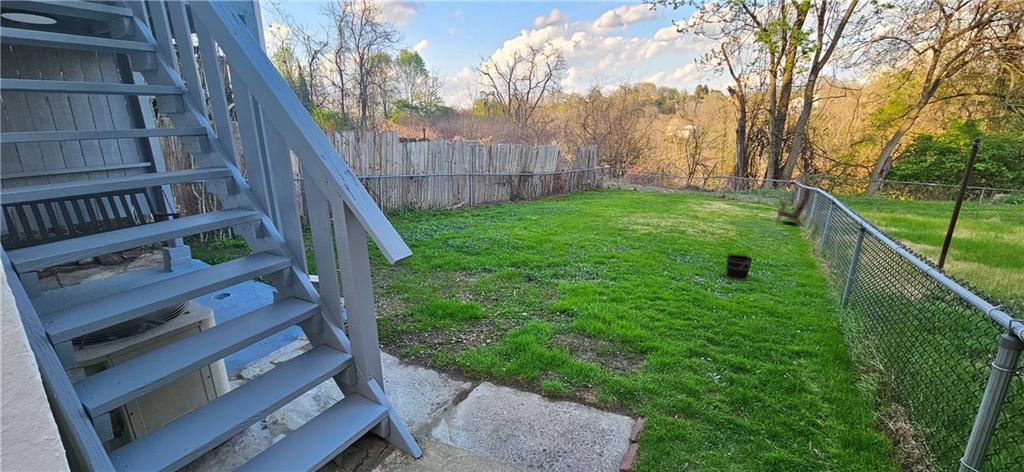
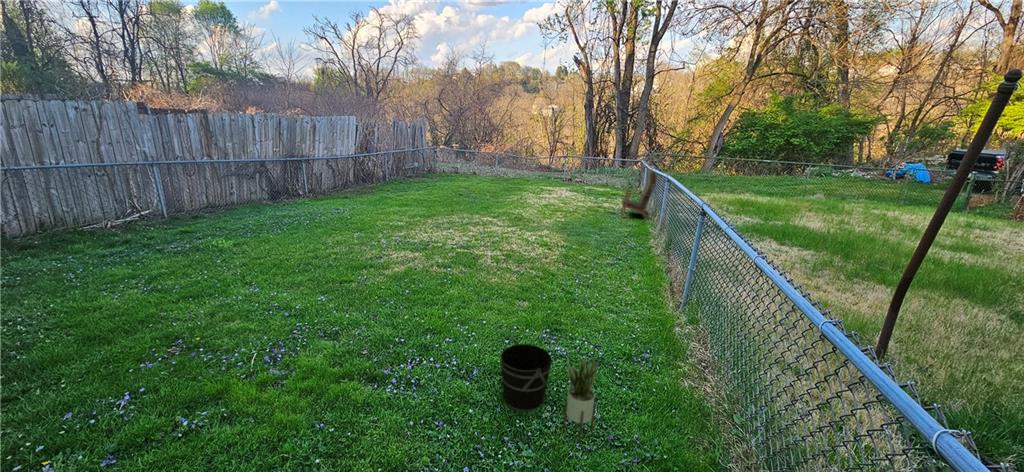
potted plant: none [758,251,777,288] -> present [563,356,598,442]

